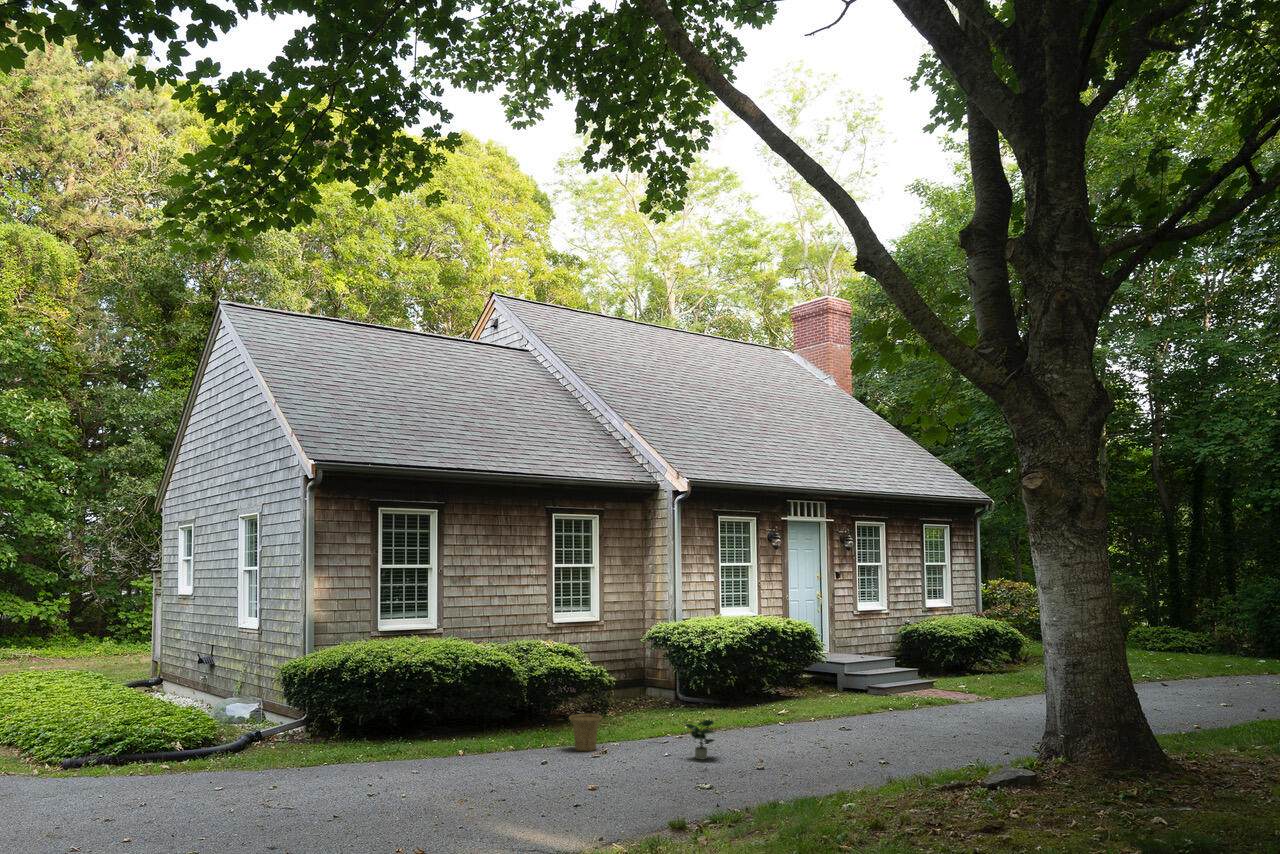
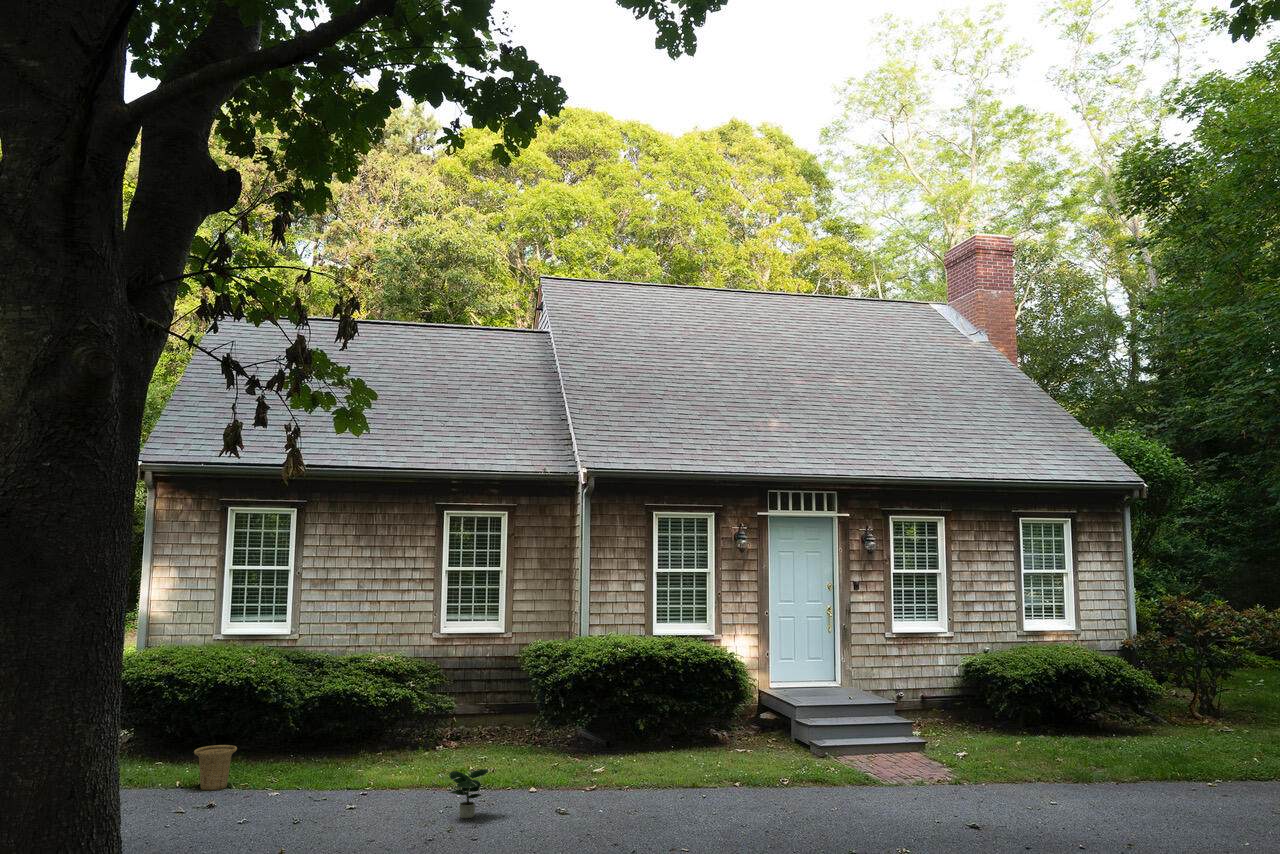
potted plant: present [685,720,715,759] -> present [449,769,488,818]

